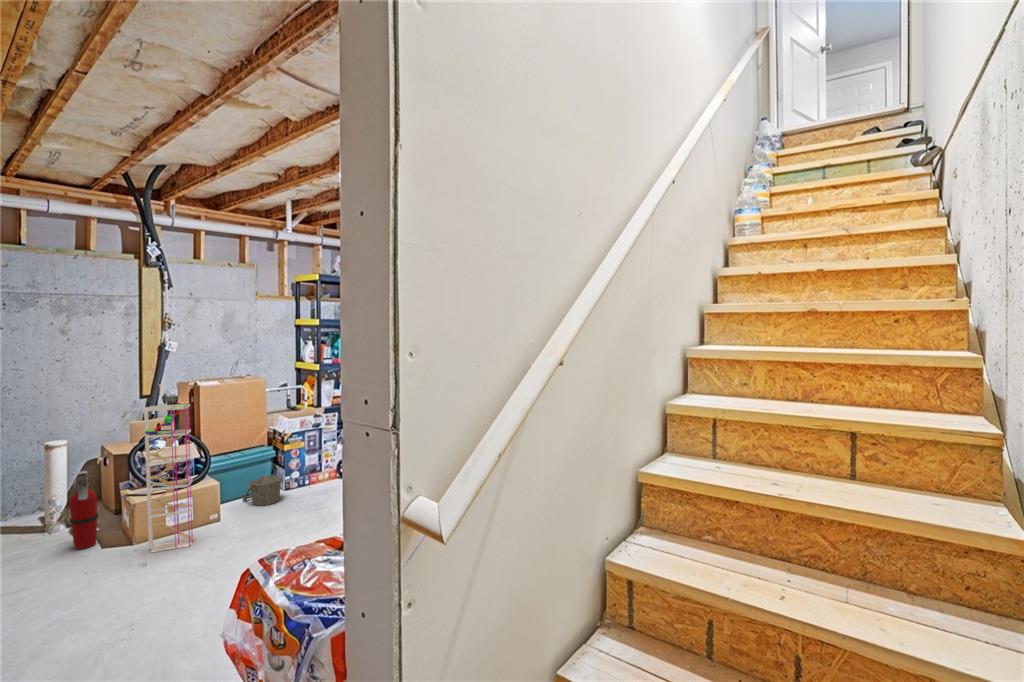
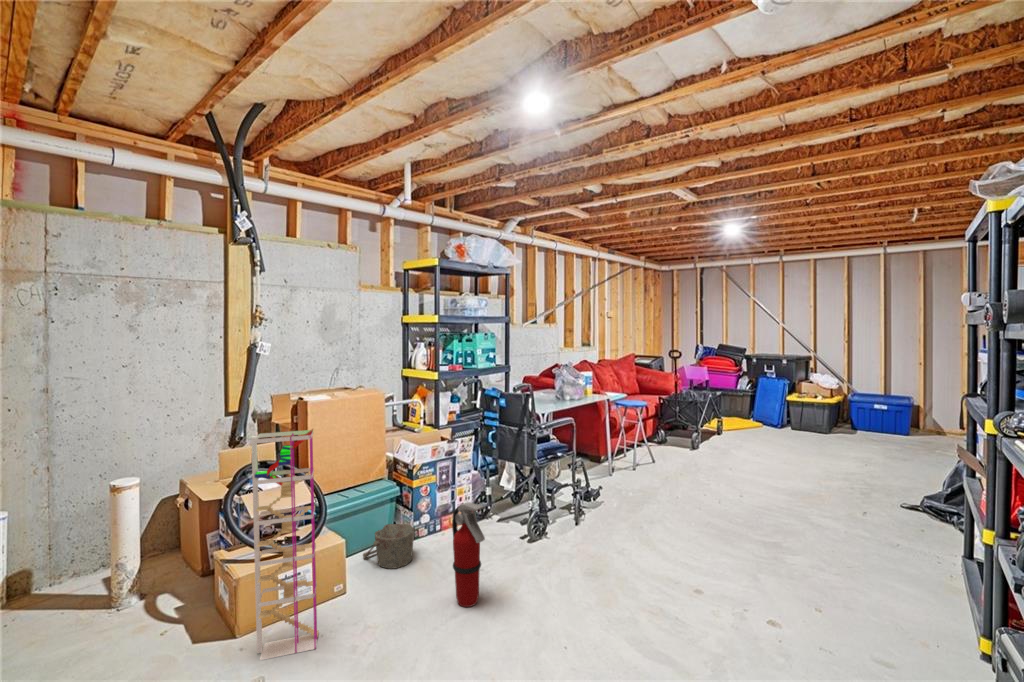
fire extinguisher: present [70,471,98,549] -> present [452,502,485,607]

